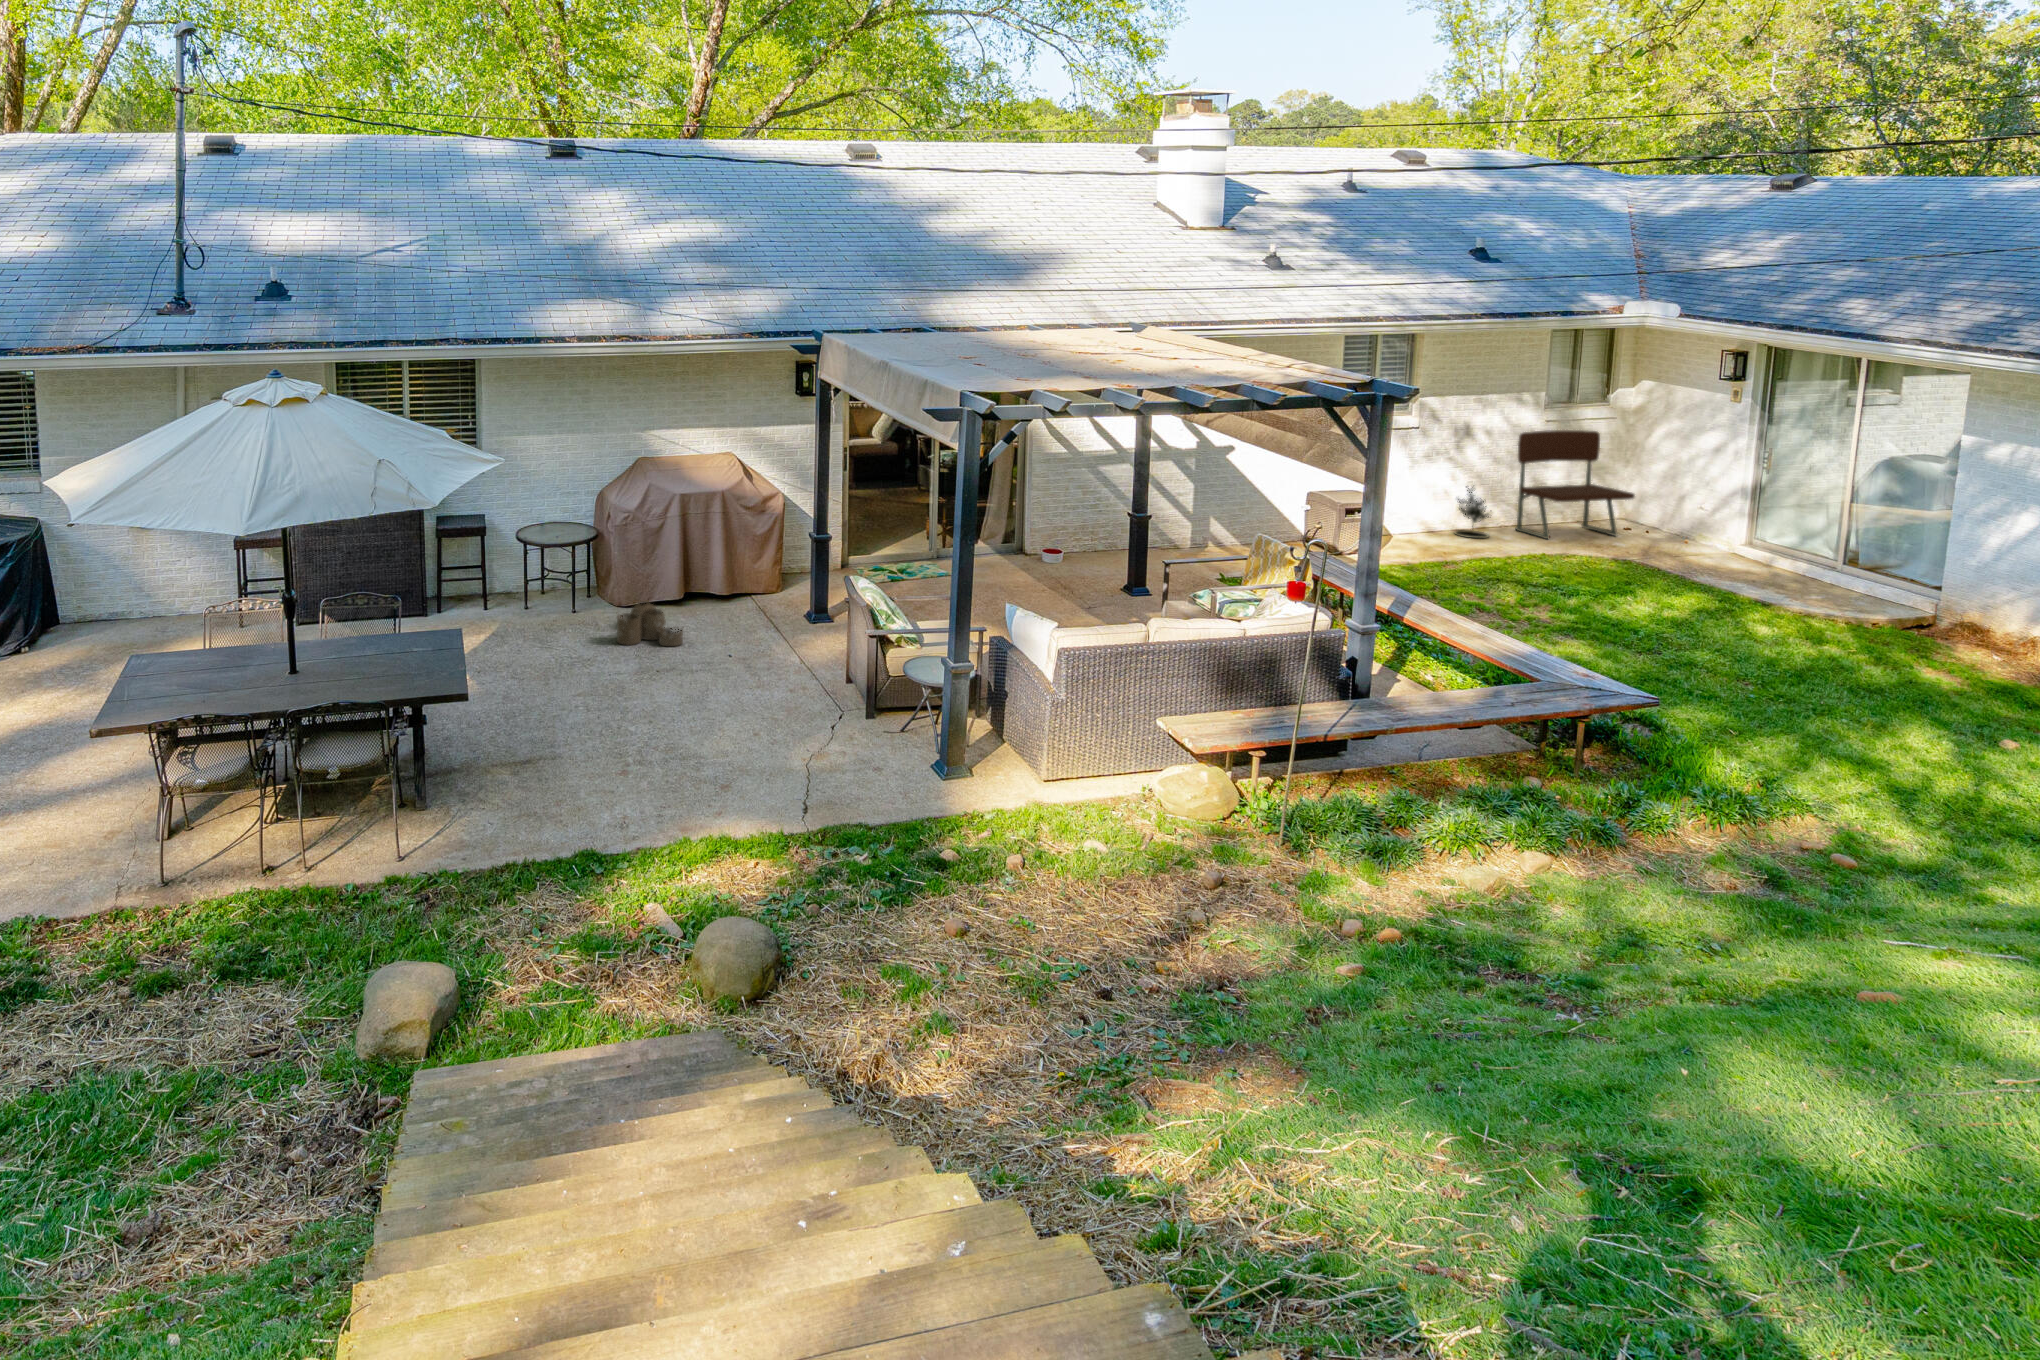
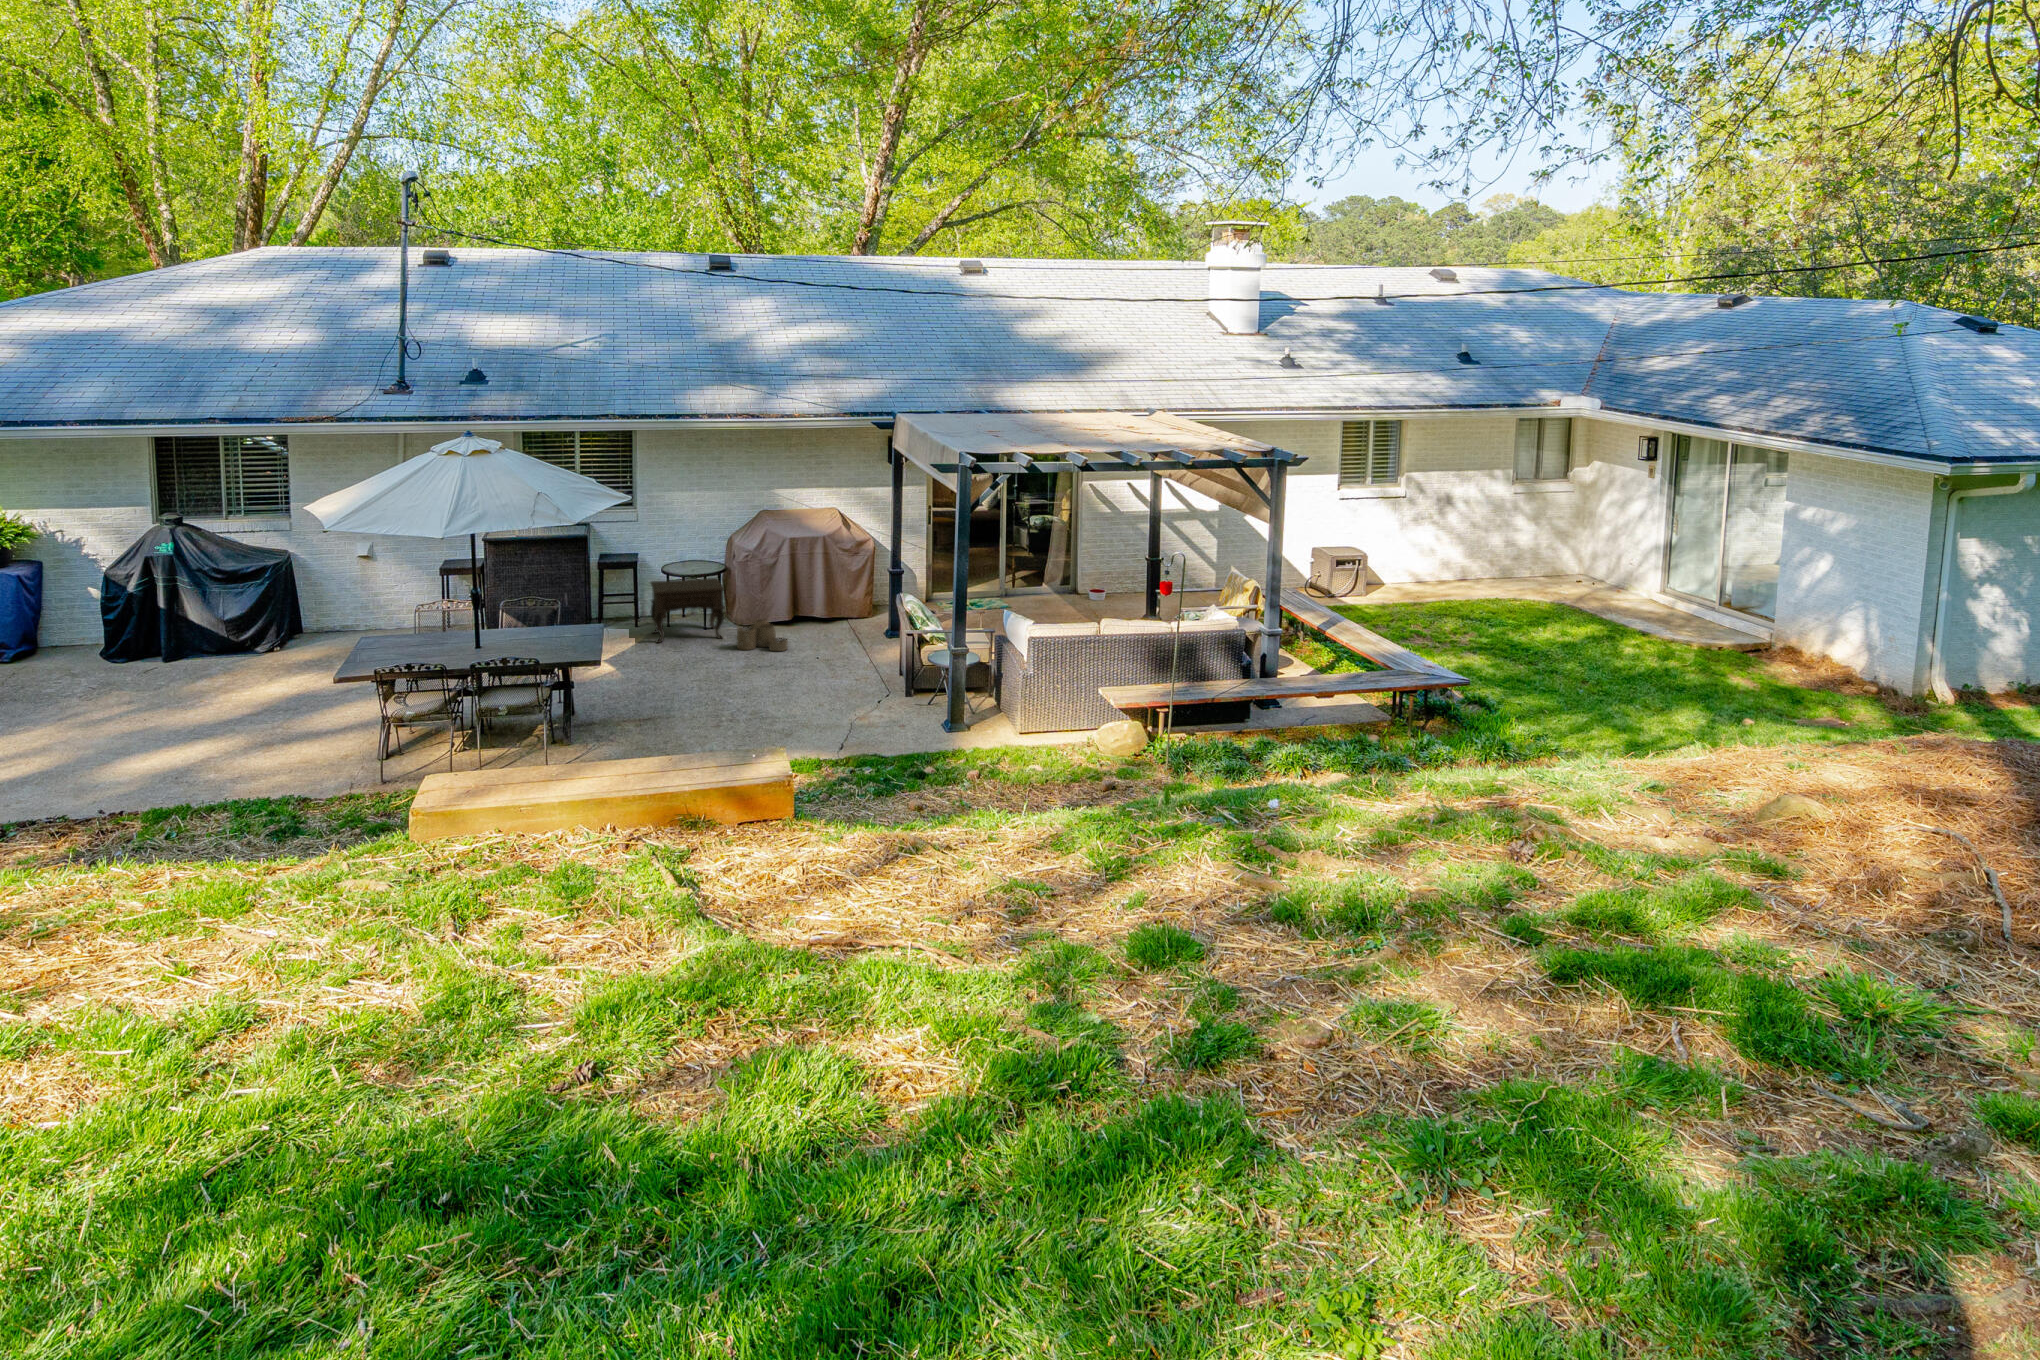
bench: present [1516,430,1635,539] -> none [1481,498,1570,584]
potted tree: present [1455,486,1489,539] -> none [1430,537,1459,583]
side table: none [500,547,598,635] -> present [651,578,724,643]

